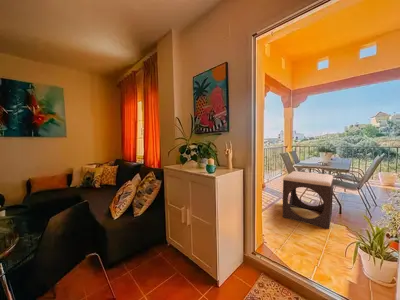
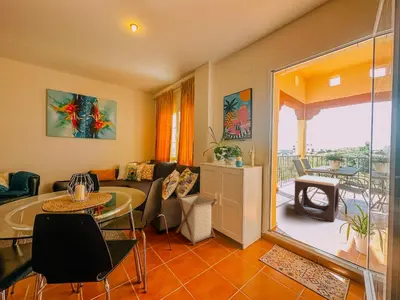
laundry basket: none [127,206,183,289] -> present [176,193,217,245]

